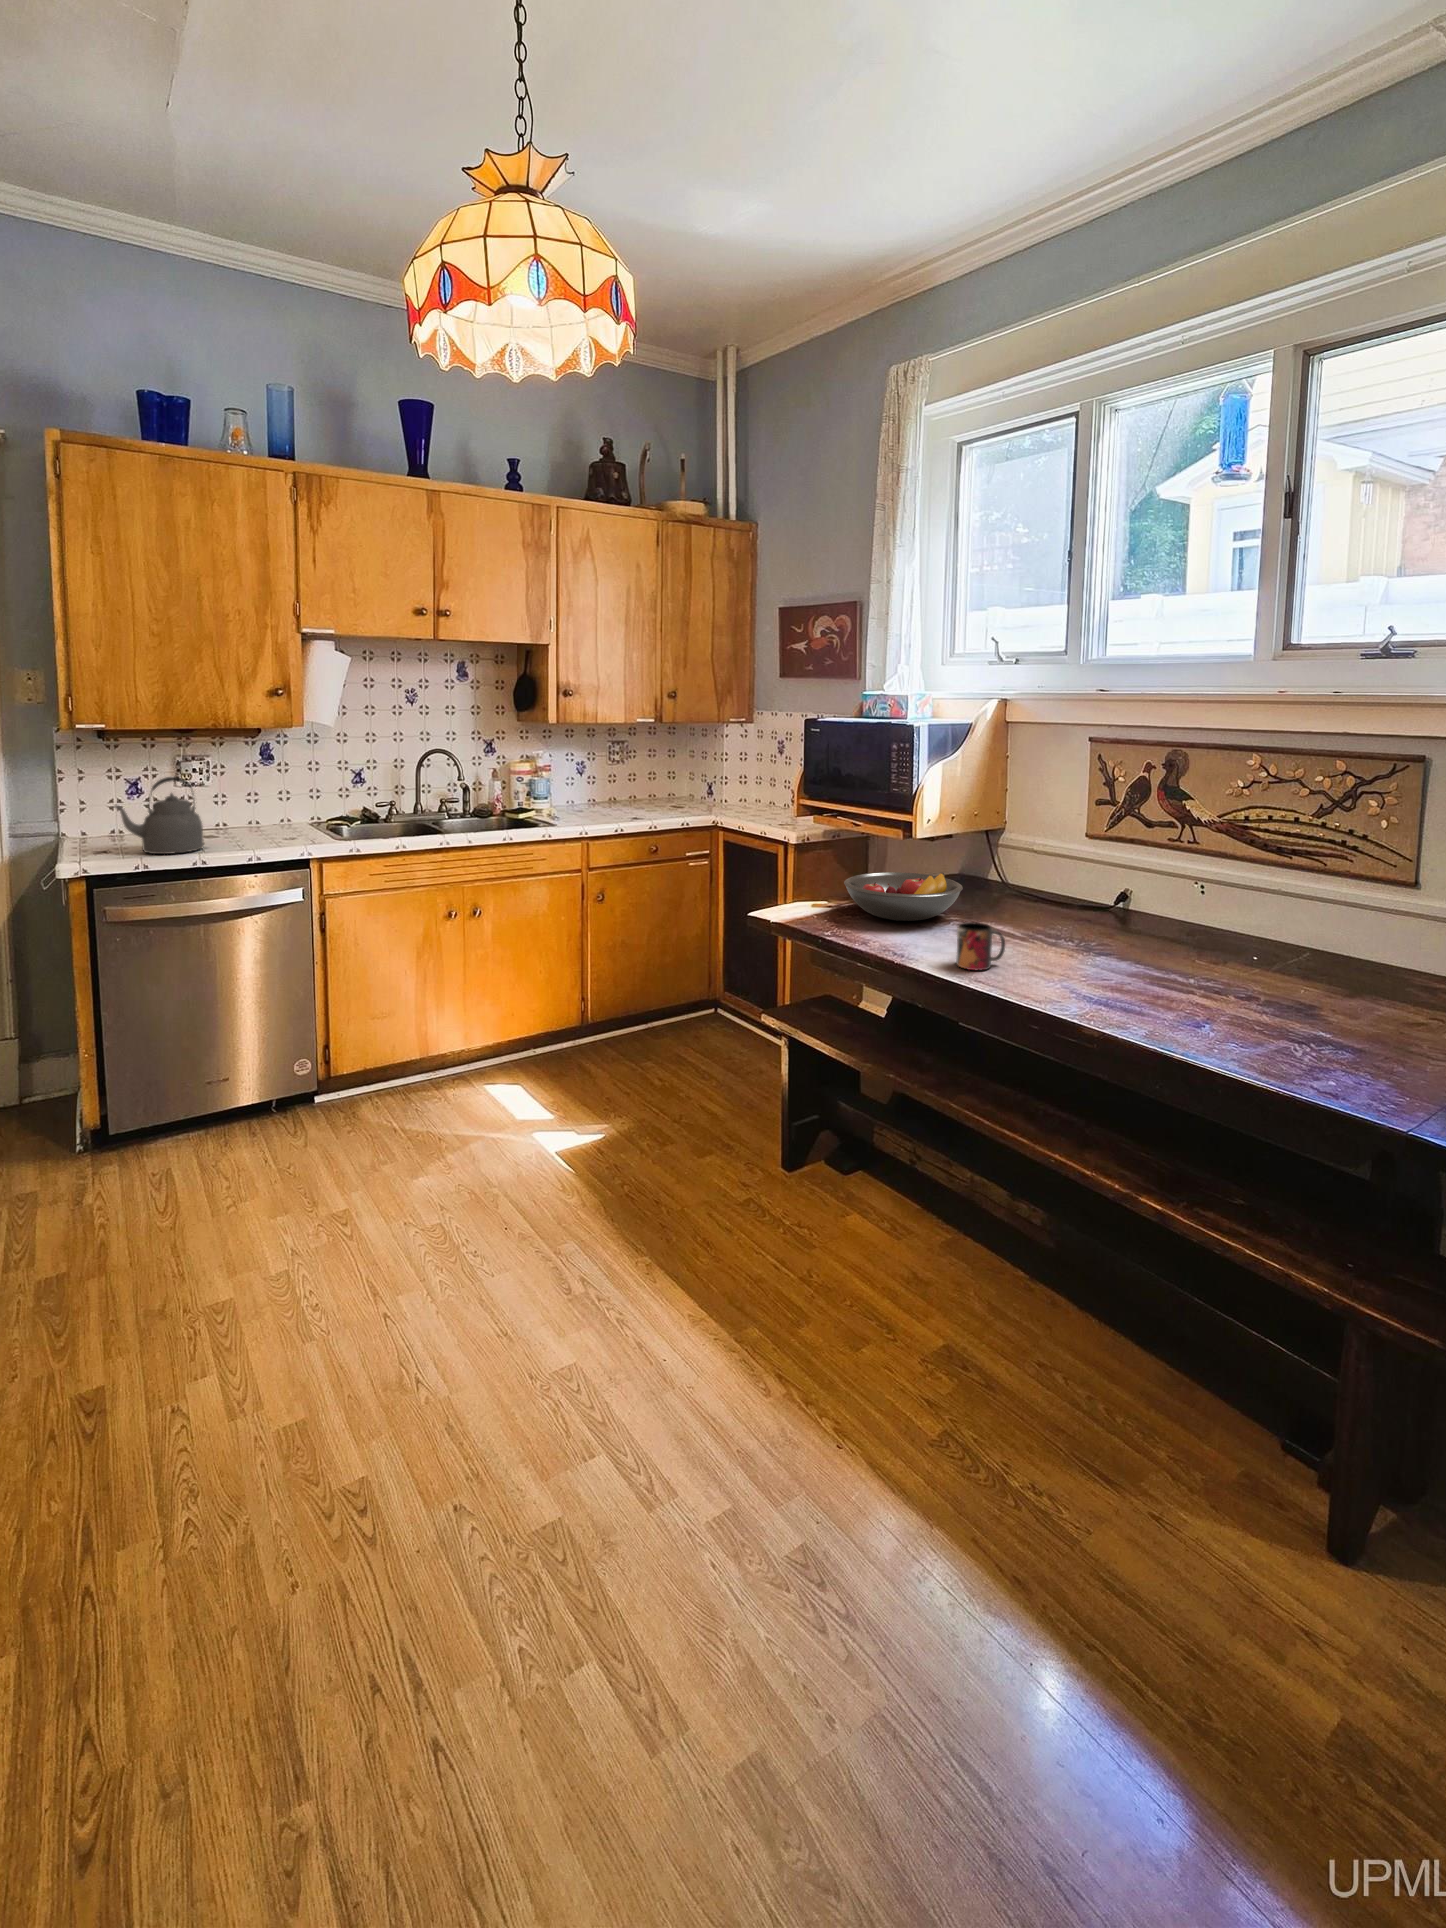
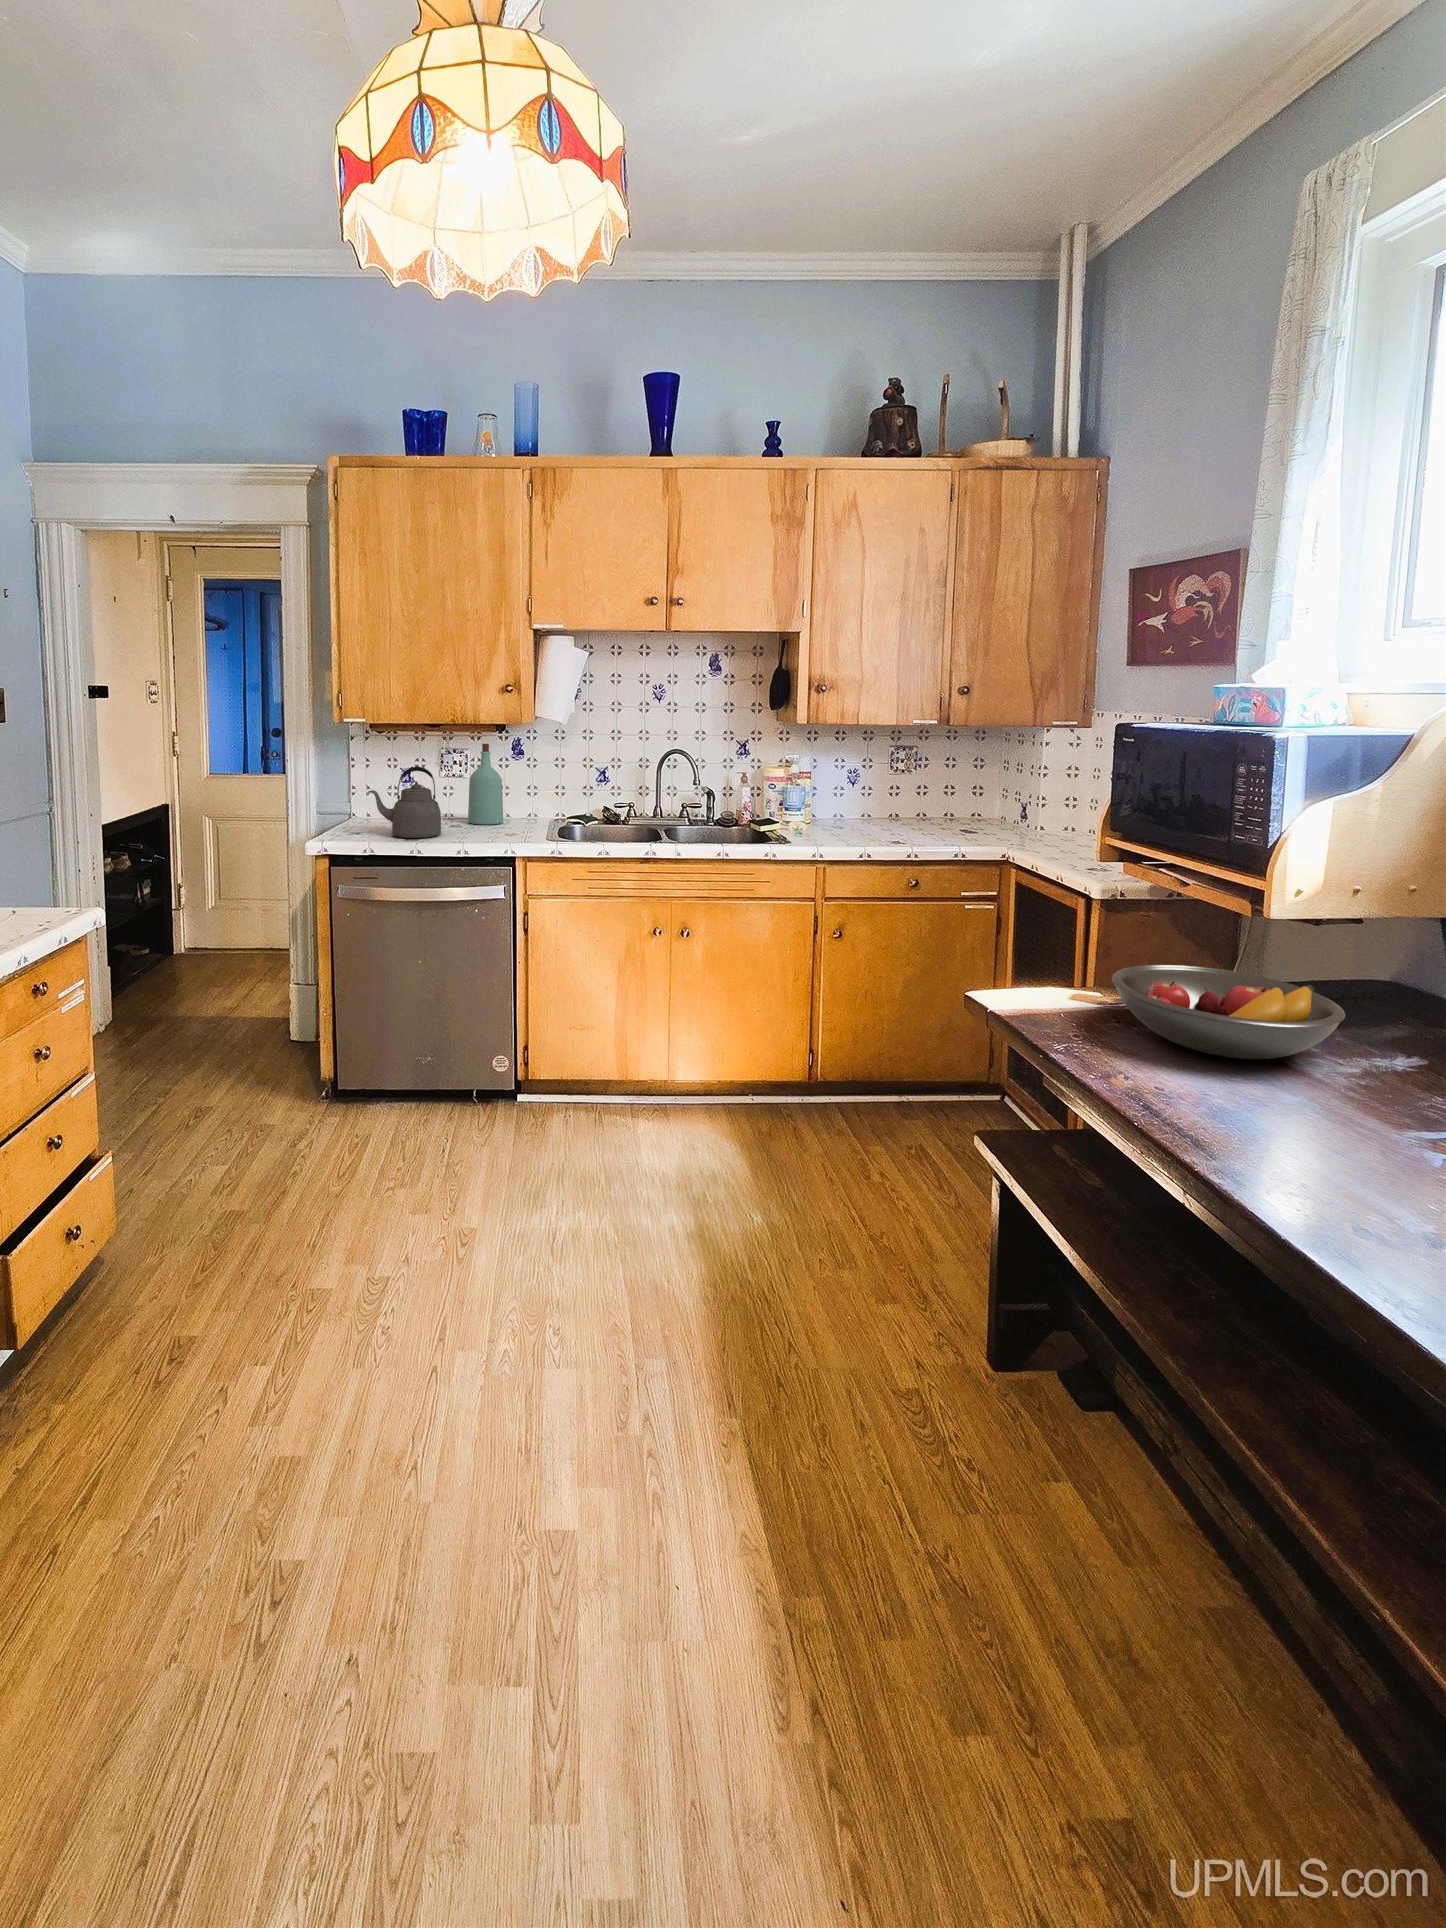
bottle: none [214,750,257,835] -> present [468,744,503,825]
mug: present [956,922,1005,970] -> none [1258,1089,1374,1189]

